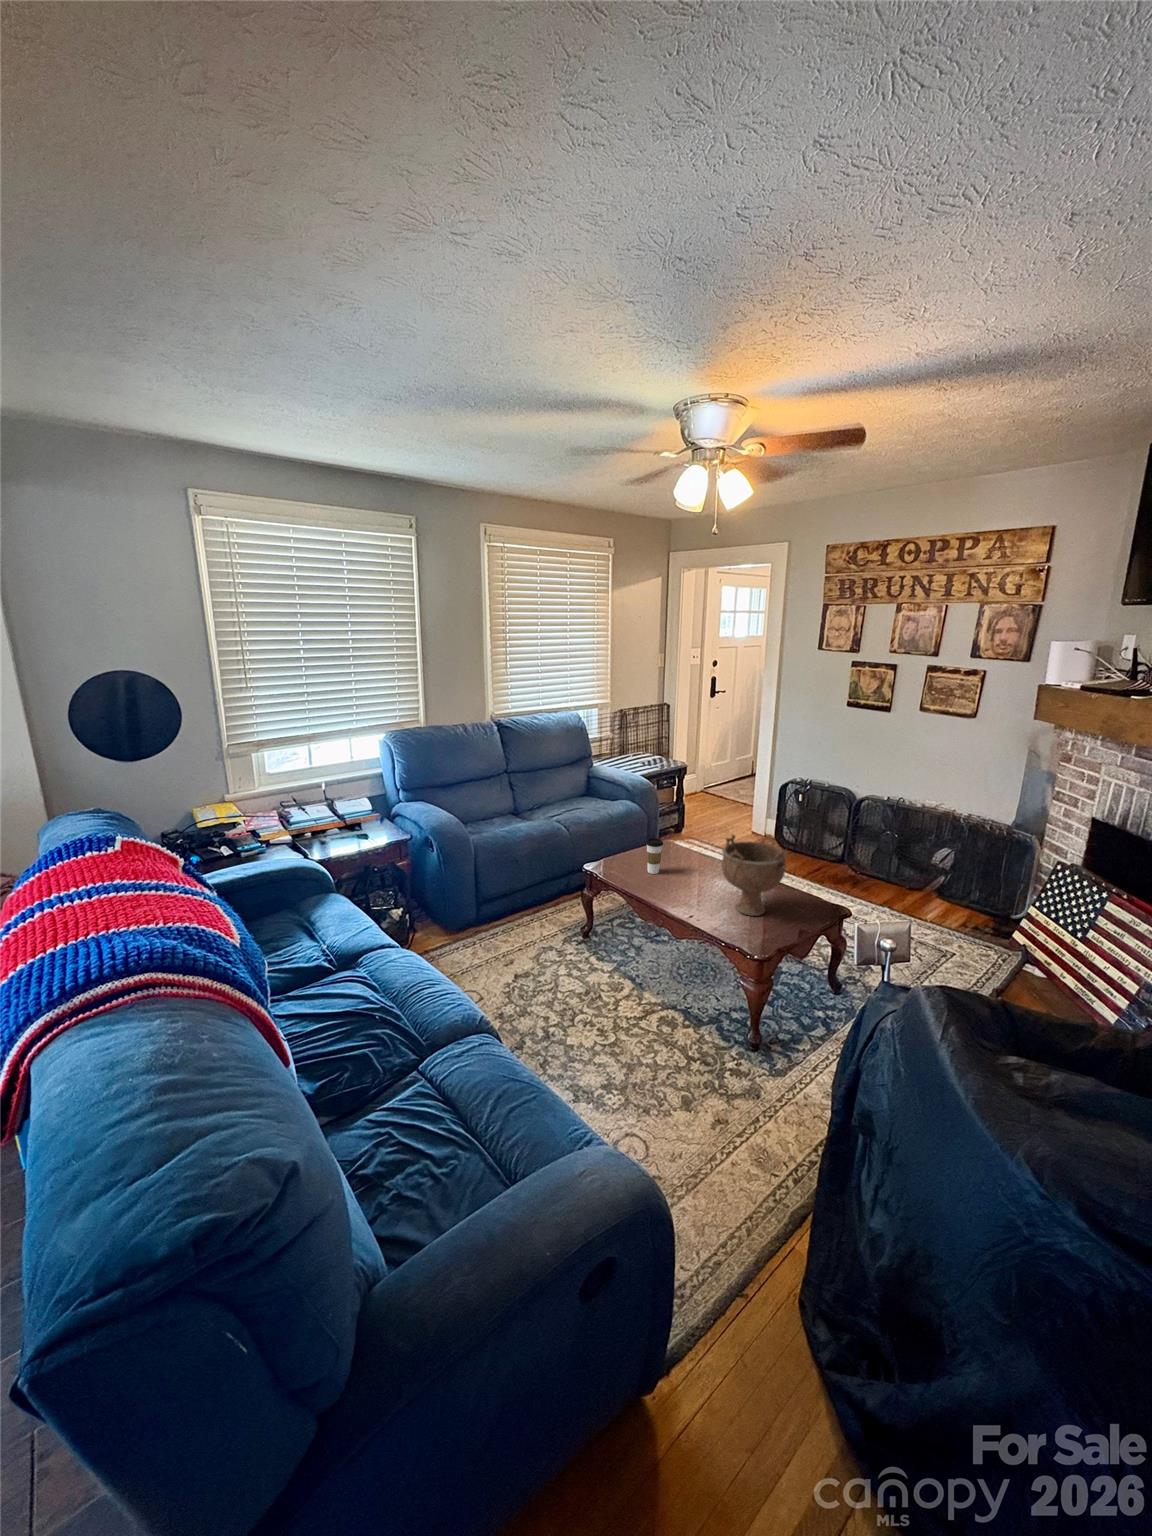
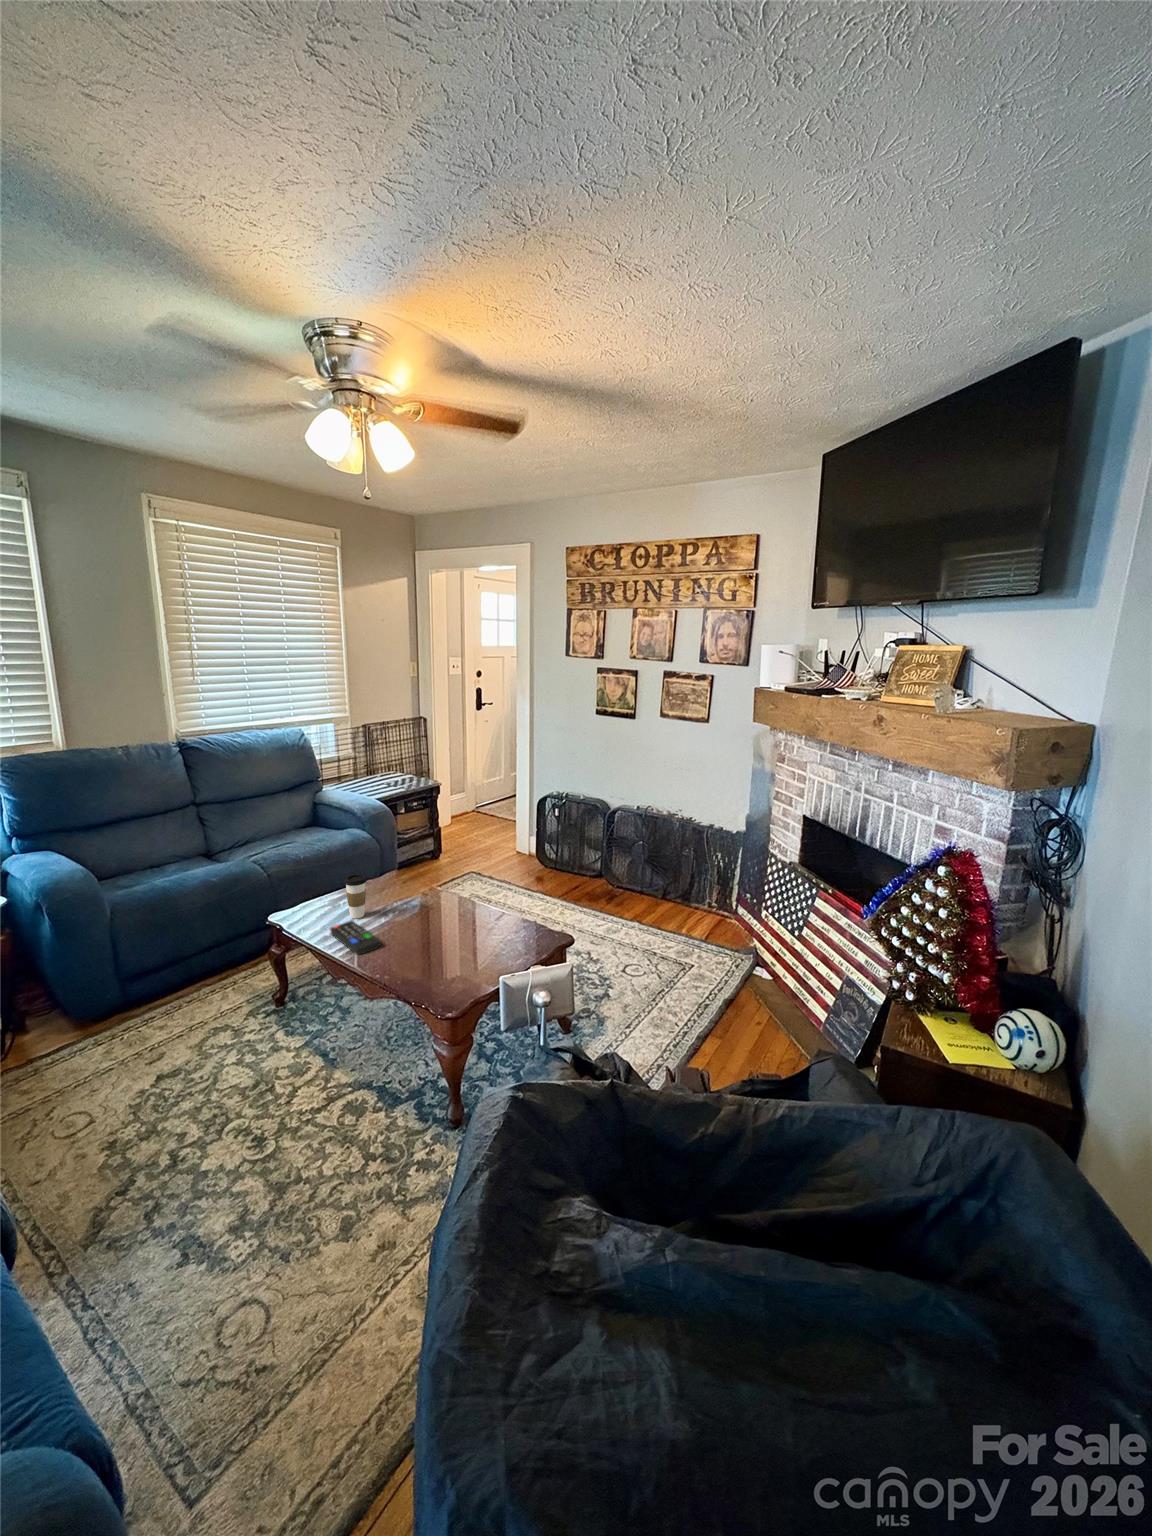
decorative bowl: present [722,835,786,916] -> none [418,860,493,960]
remote control: none [638,875,682,902] -> present [330,921,380,955]

